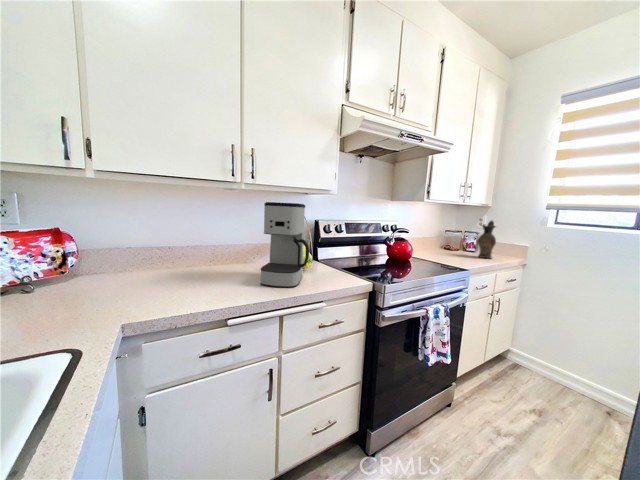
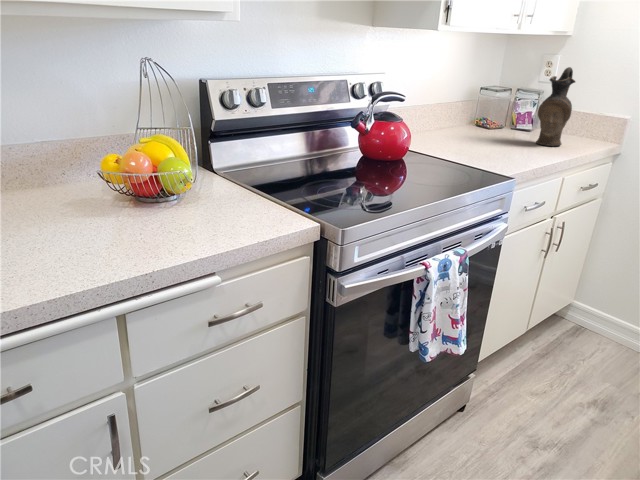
coffee maker: present [261,202,309,288] -> none [46,48,177,251]

